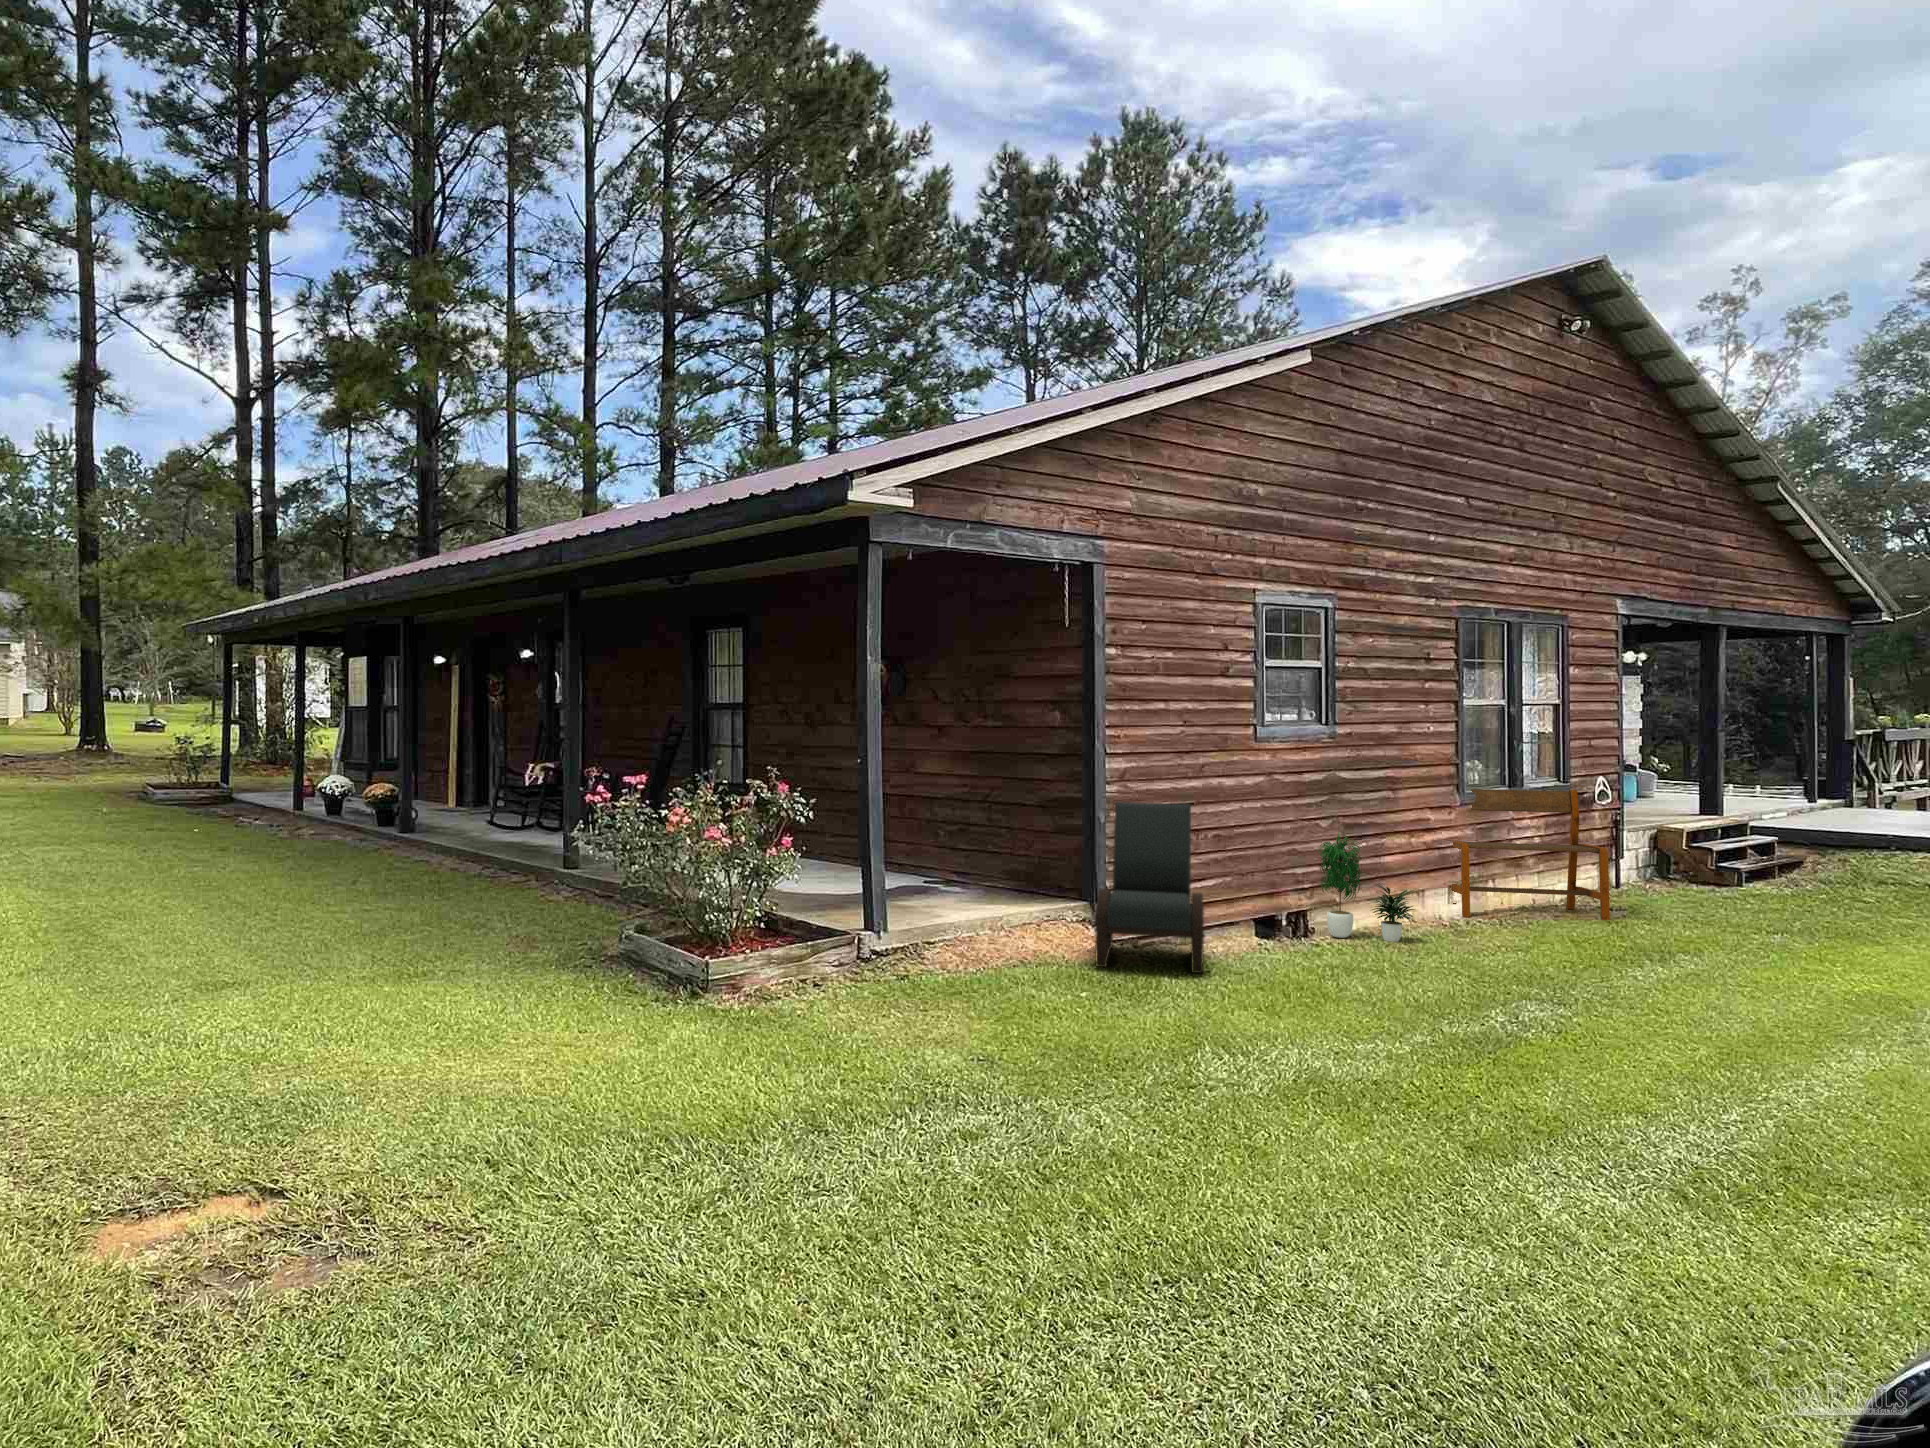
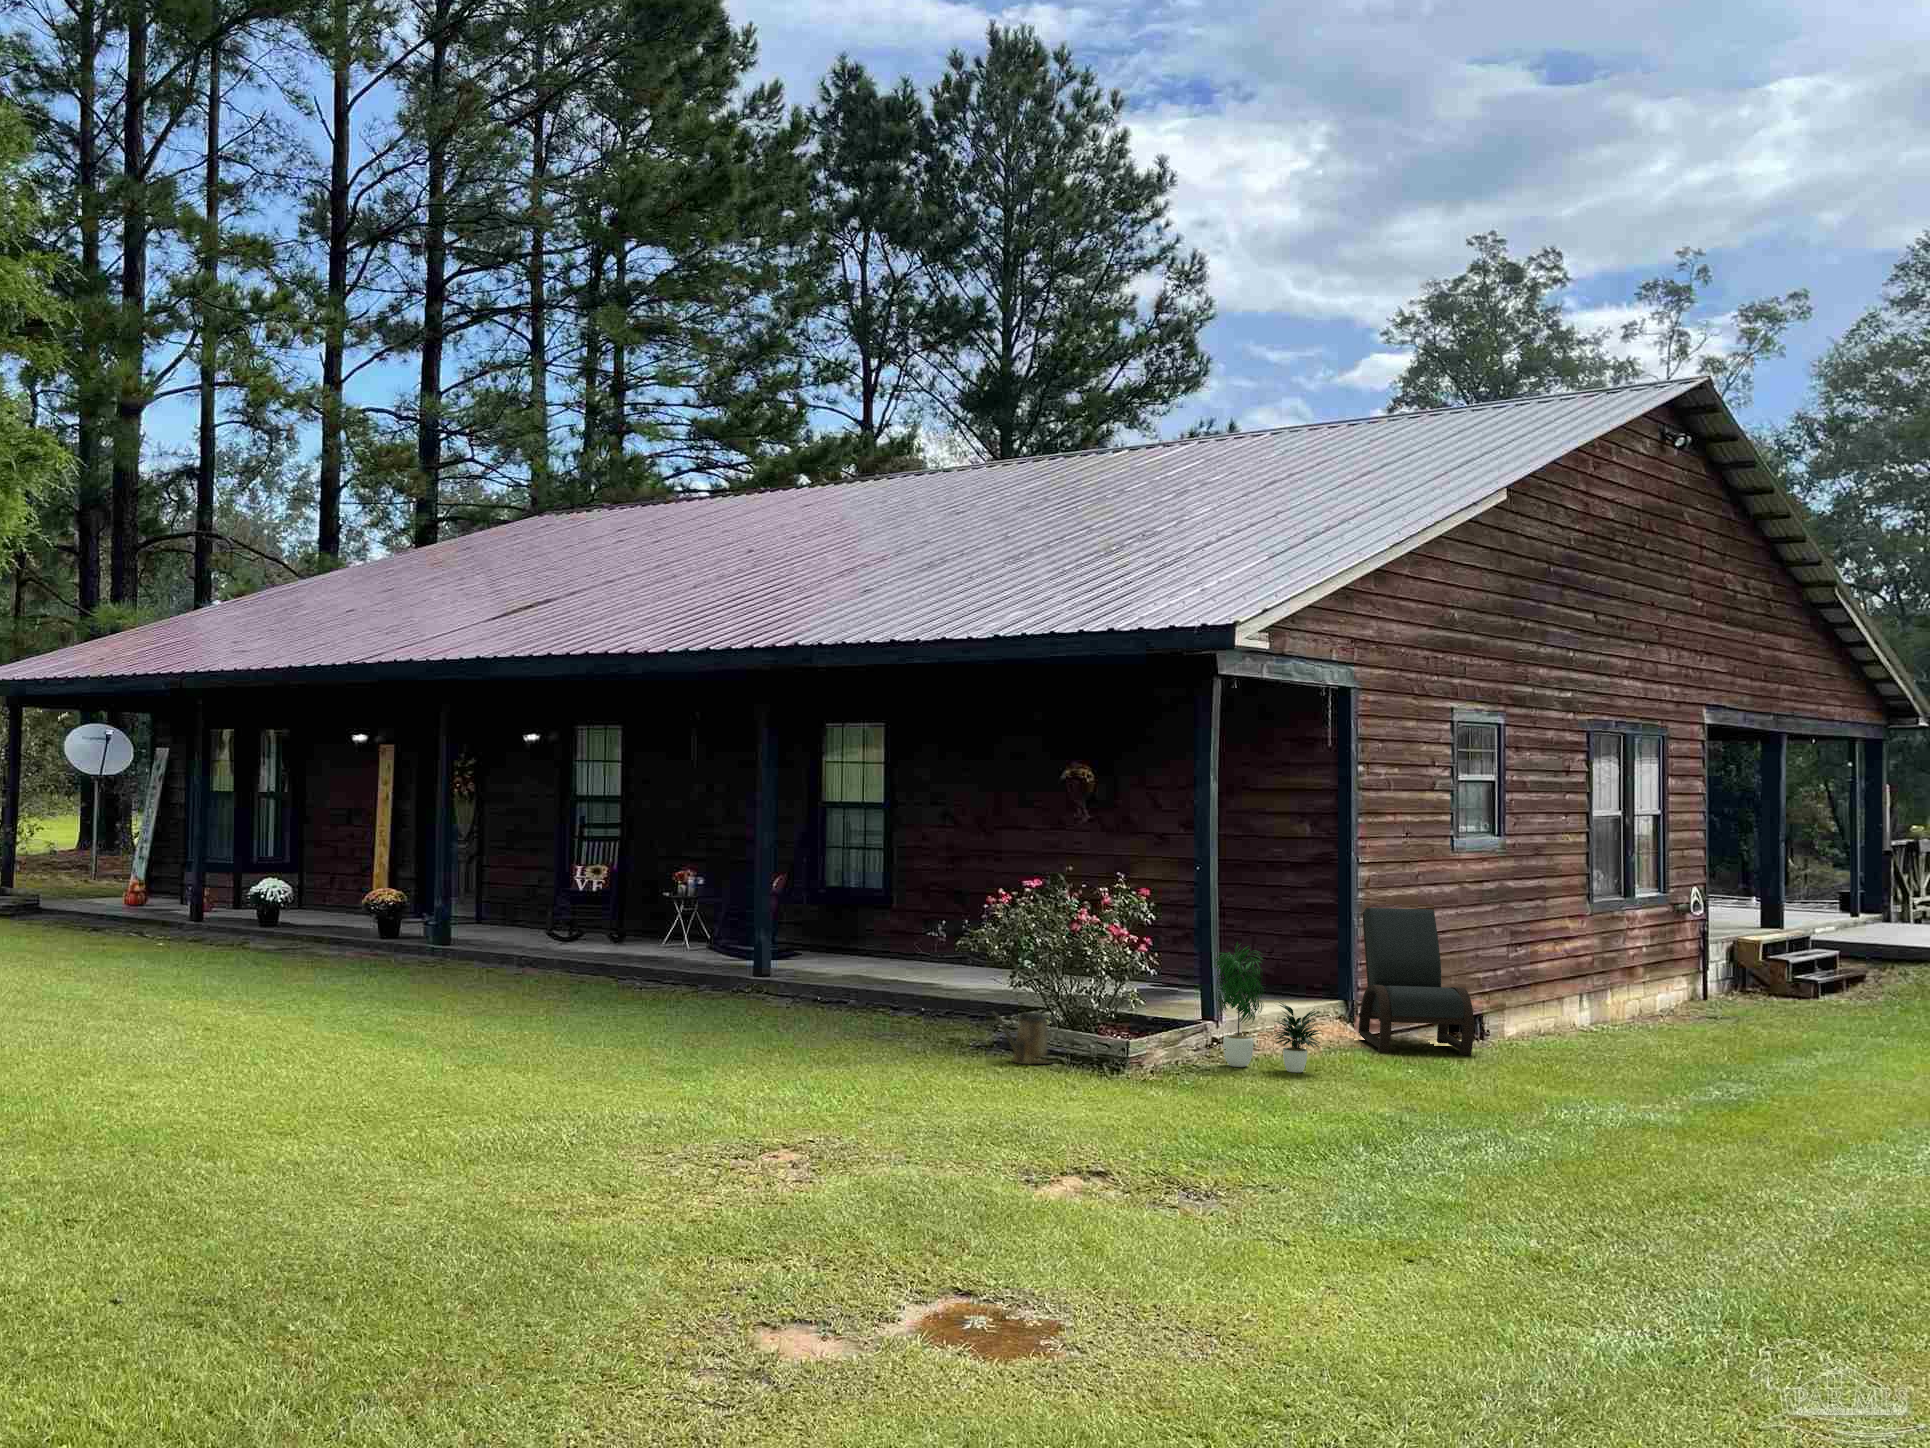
bench: present [1451,789,1610,920] -> none [1571,897,1725,1026]
potted plant: present [1318,833,1414,942] -> present [1215,942,1321,1072]
watering can: none [581,921,682,980] -> present [992,1011,1057,1064]

